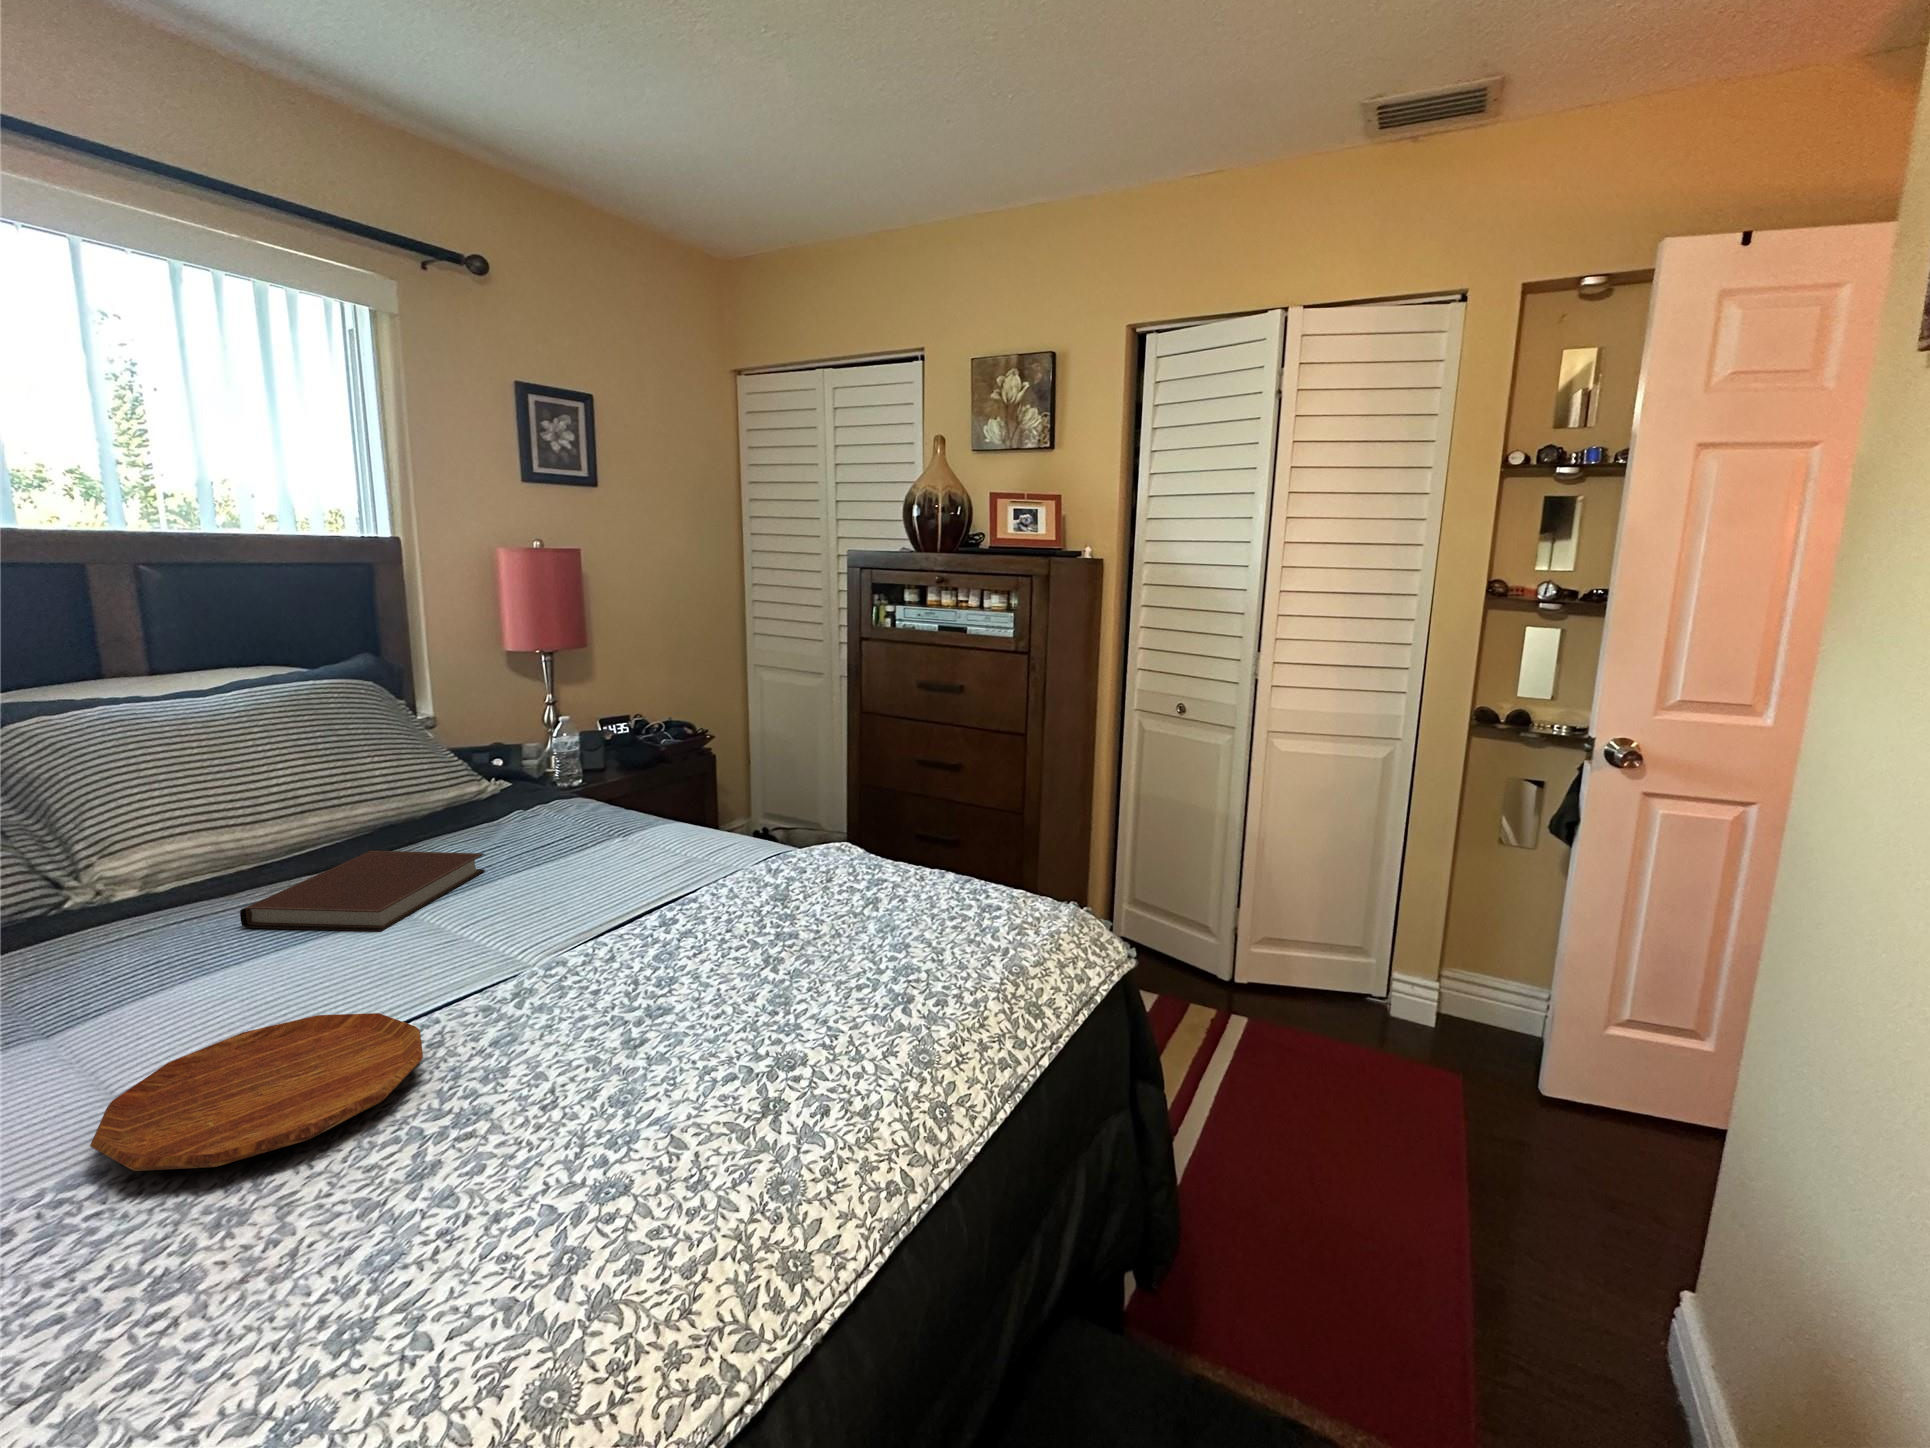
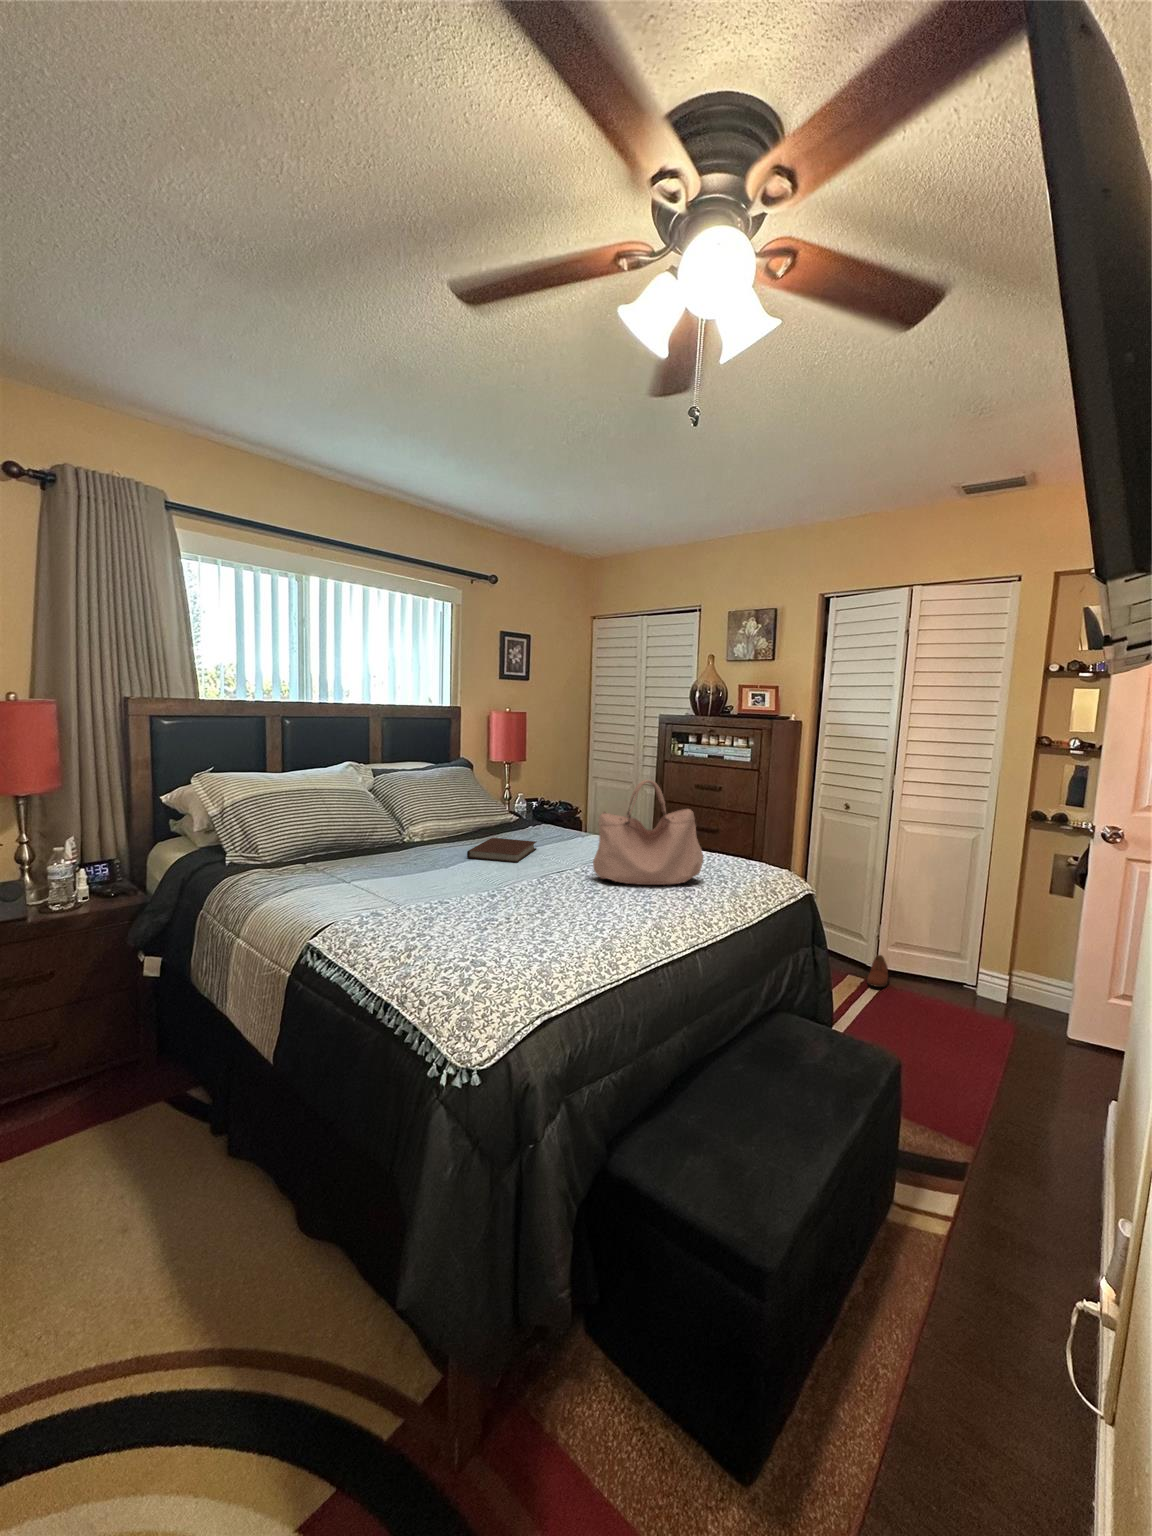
handbag: none [548,708,848,990] -> present [593,780,704,885]
shoe: none [1221,966,1255,1032] -> present [867,955,888,987]
tray: present [90,1013,423,1171] -> none [492,877,574,905]

